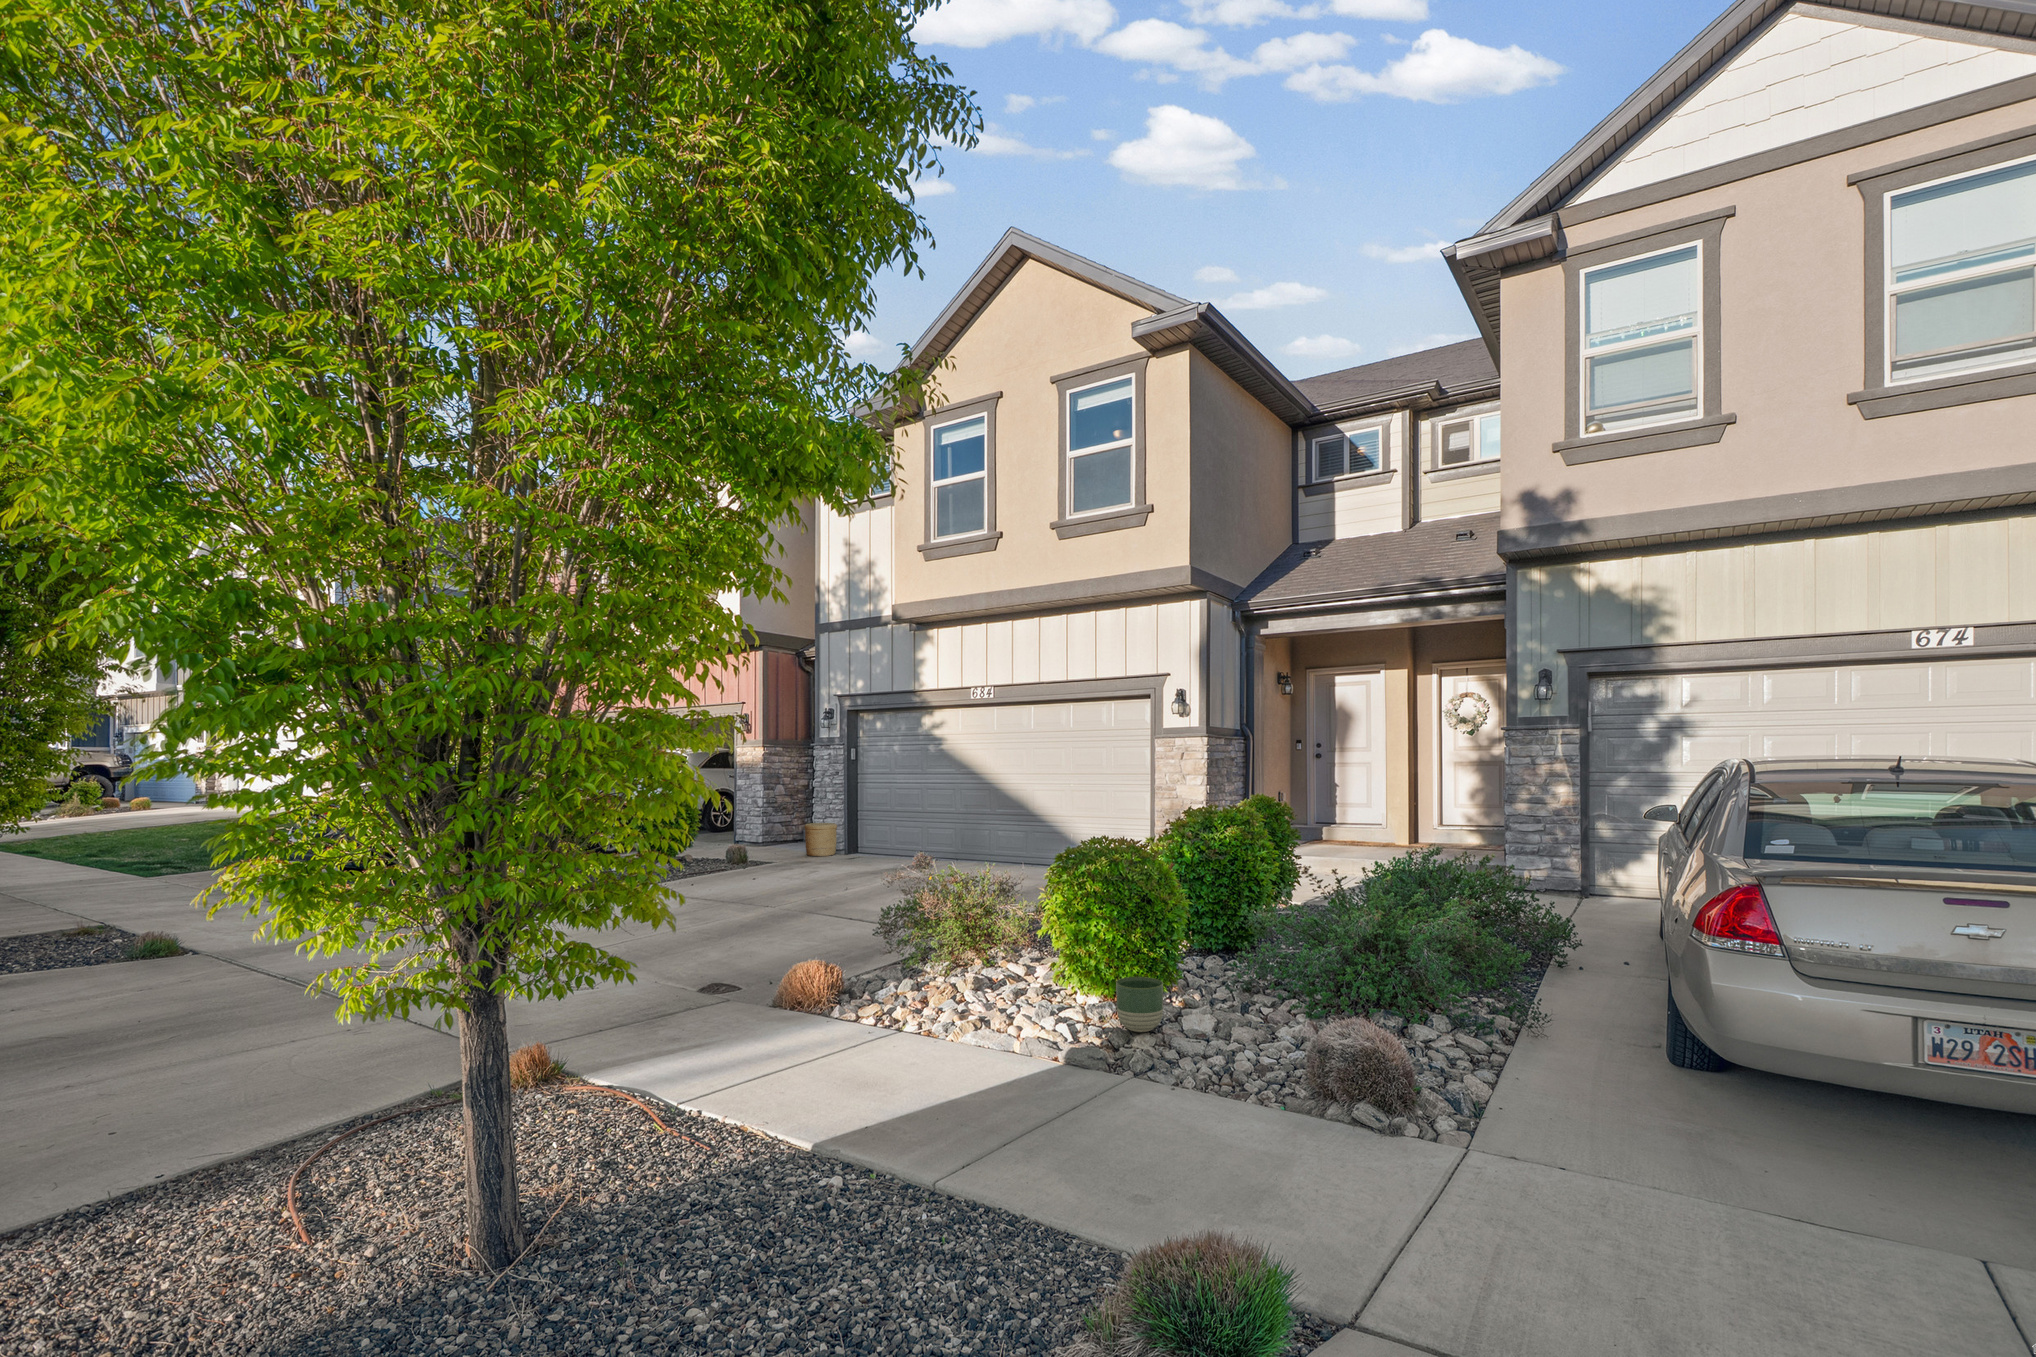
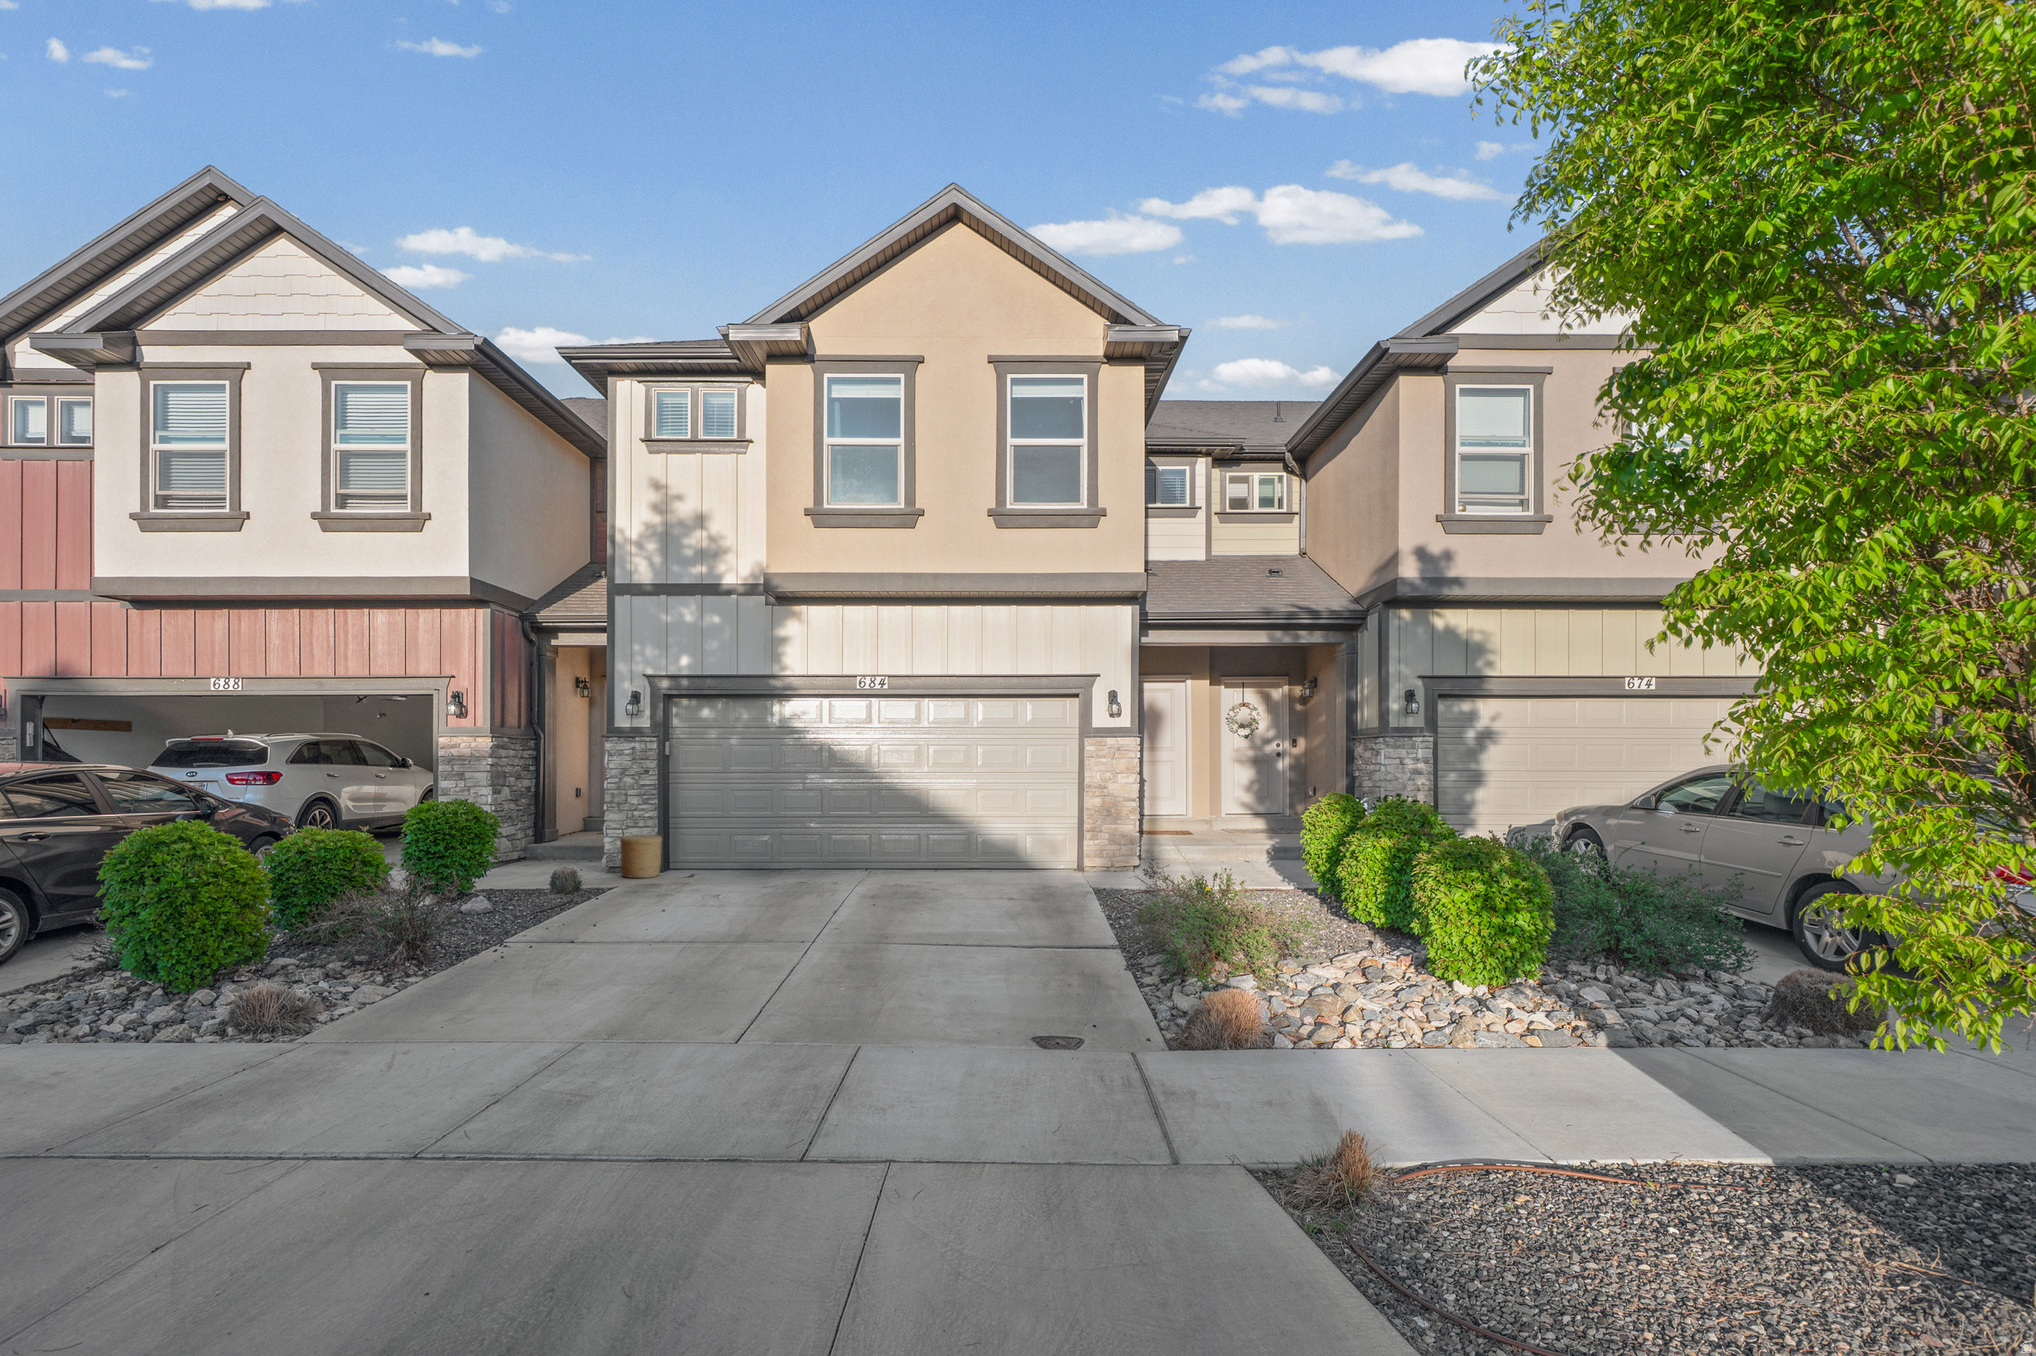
planter: present [1116,977,1163,1032] -> none [1551,966,1597,1013]

